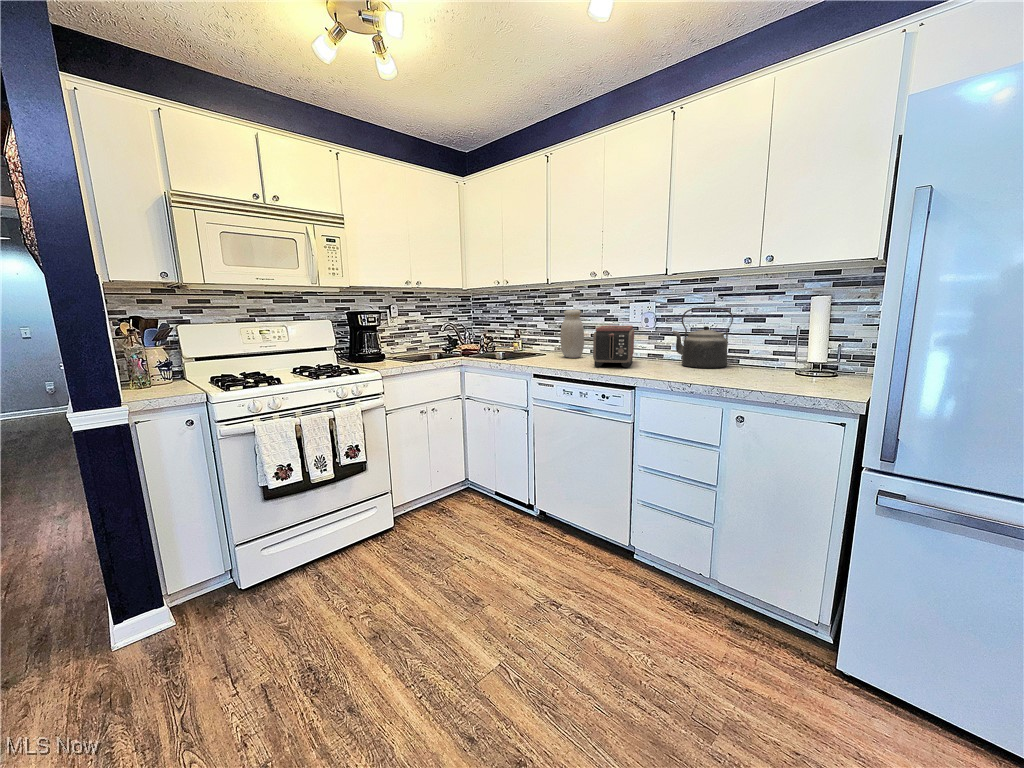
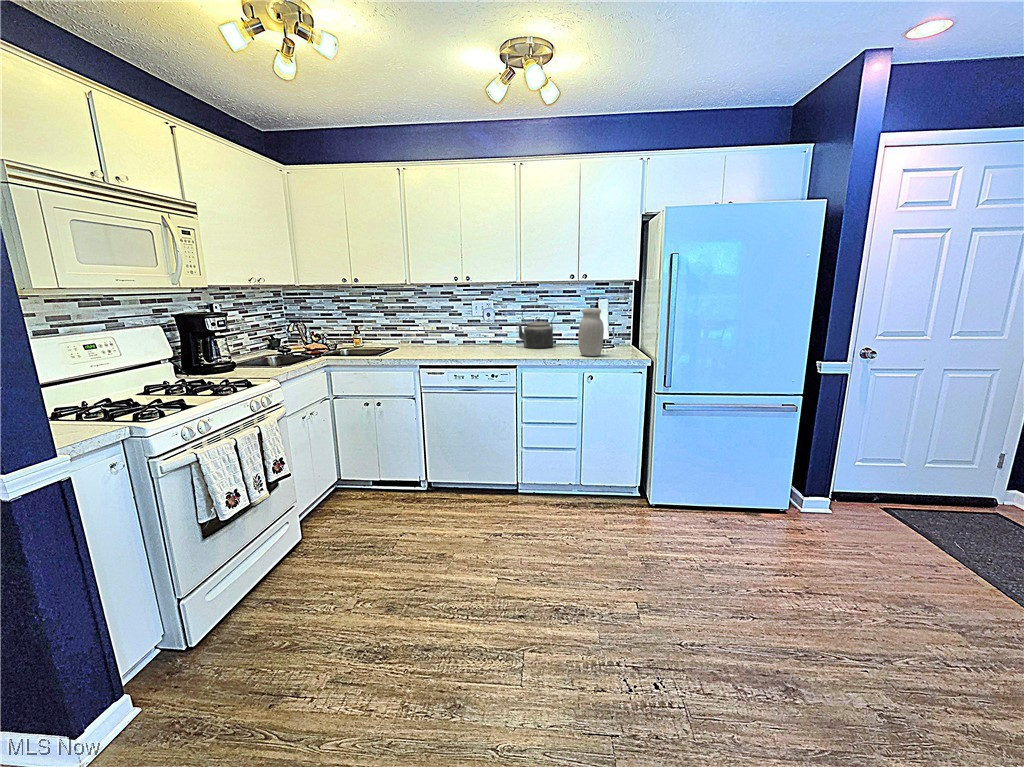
jar: present [560,310,584,358] -> present [578,308,604,356]
toaster: present [593,325,634,368] -> none [460,320,498,354]

